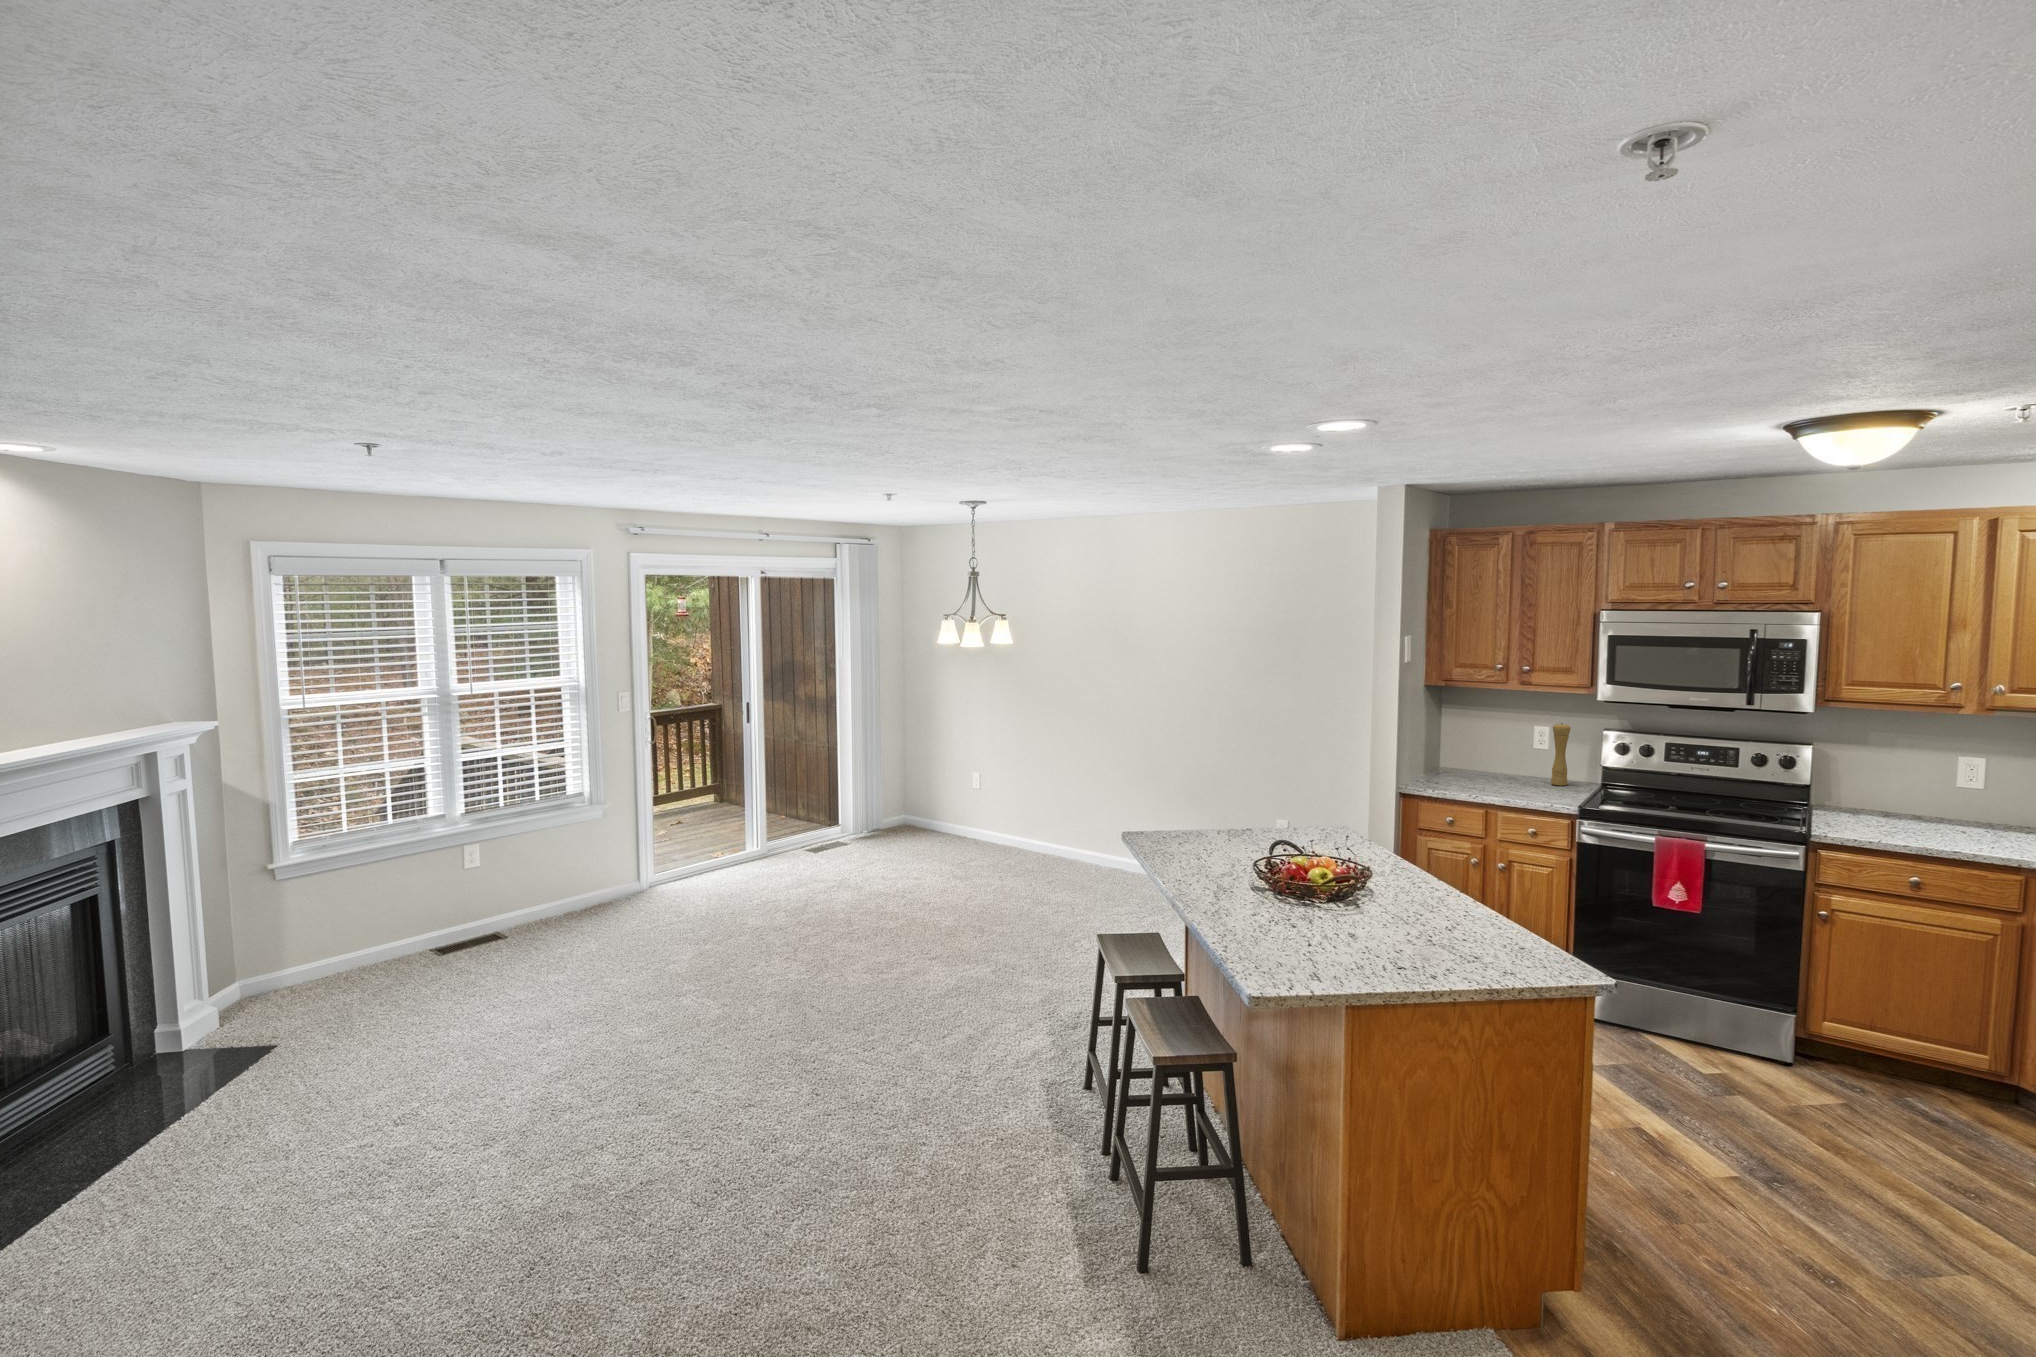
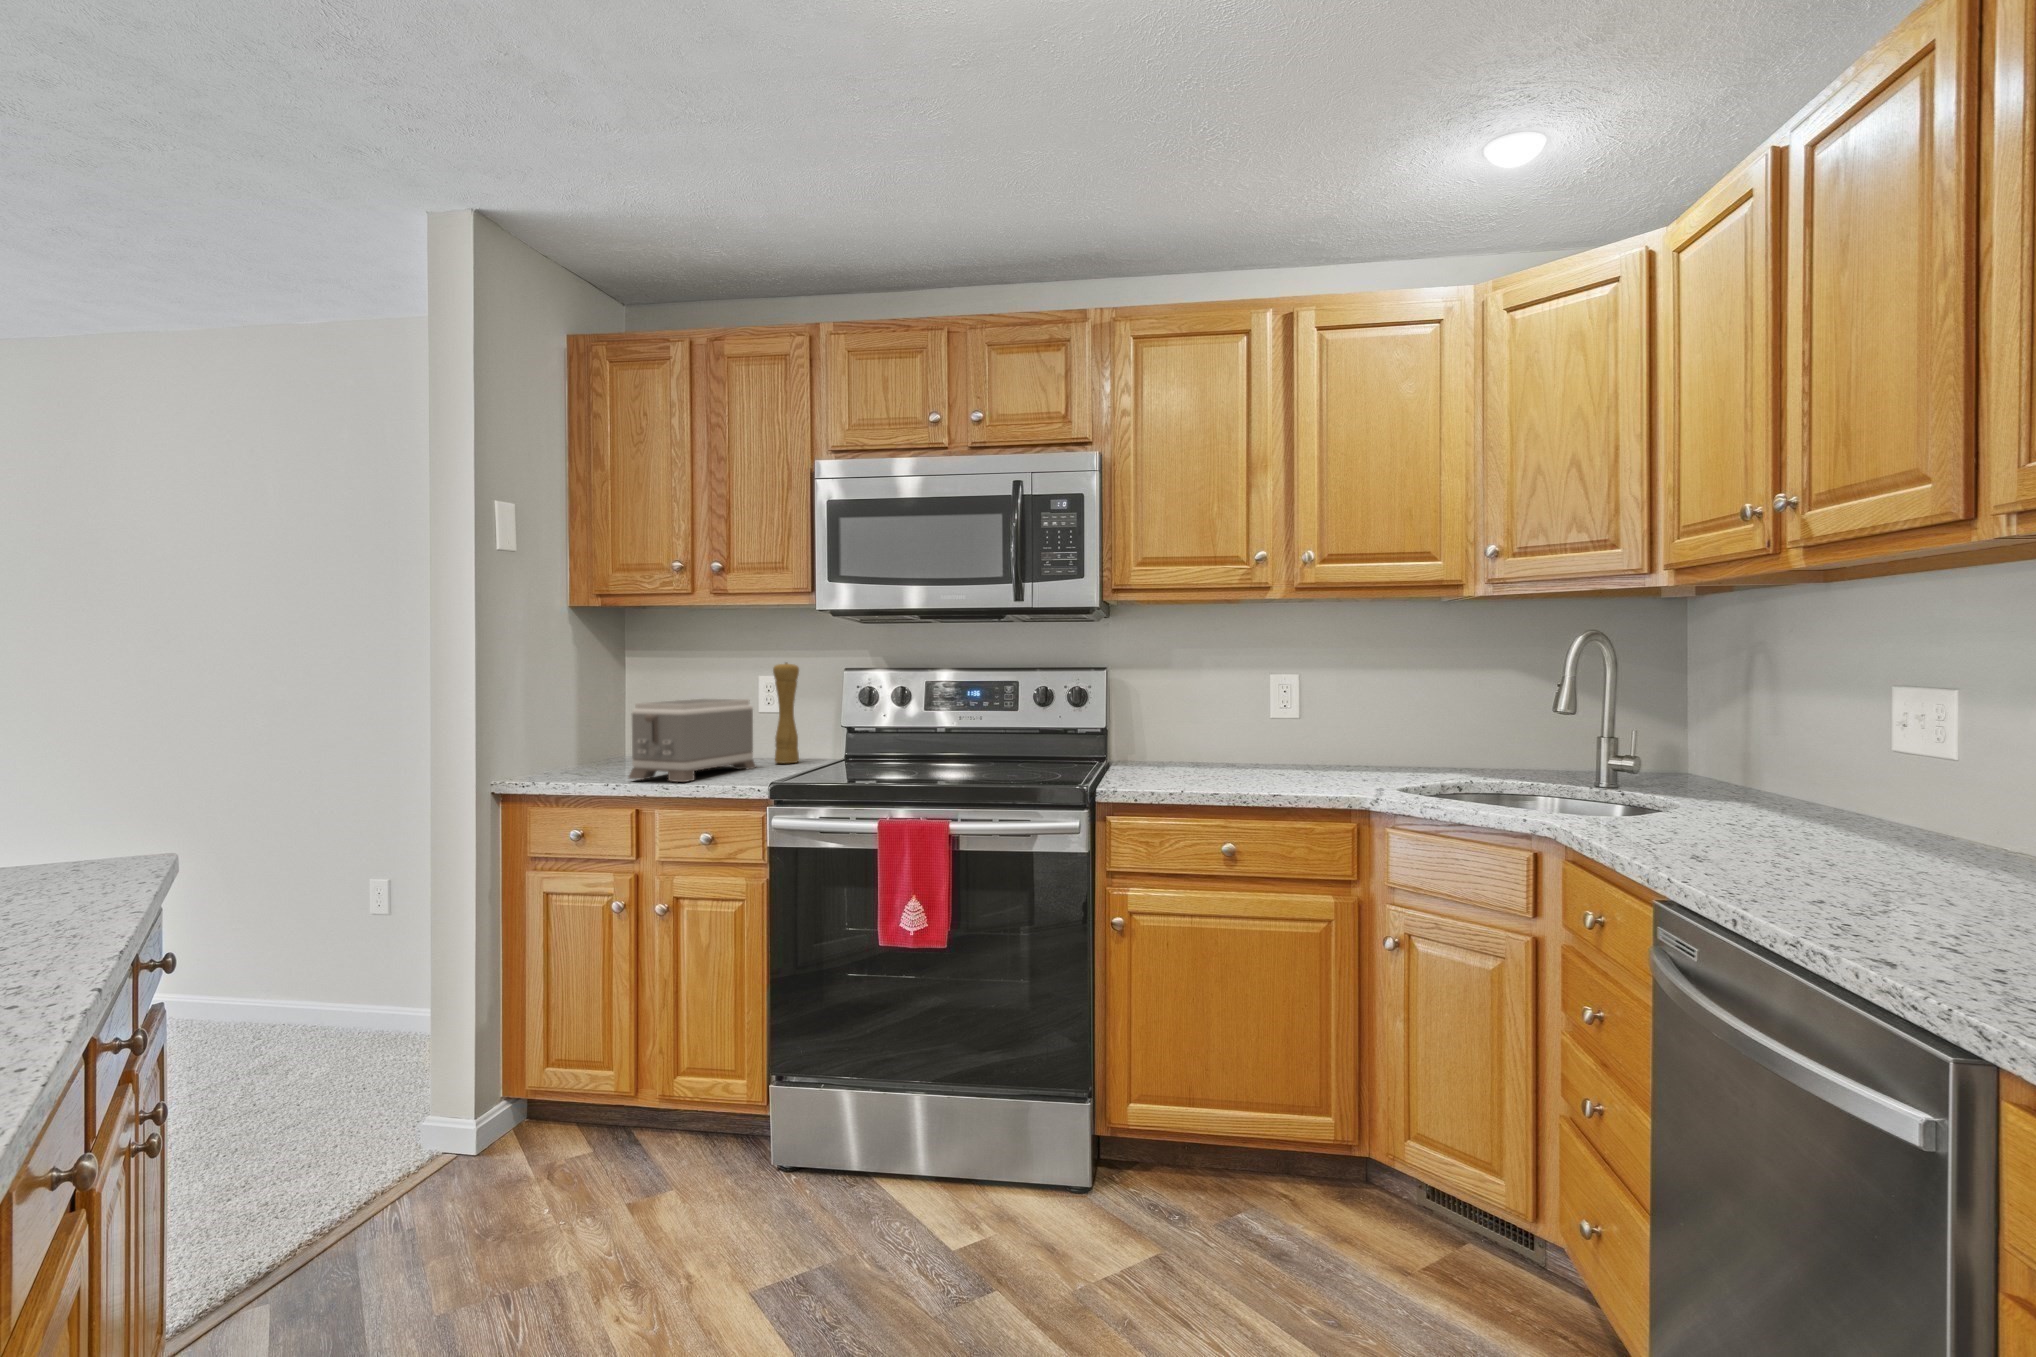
toaster: none [1471,742,1542,796] -> present [629,699,757,782]

